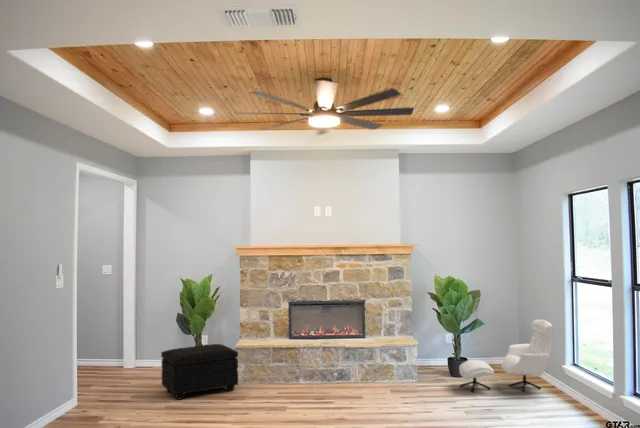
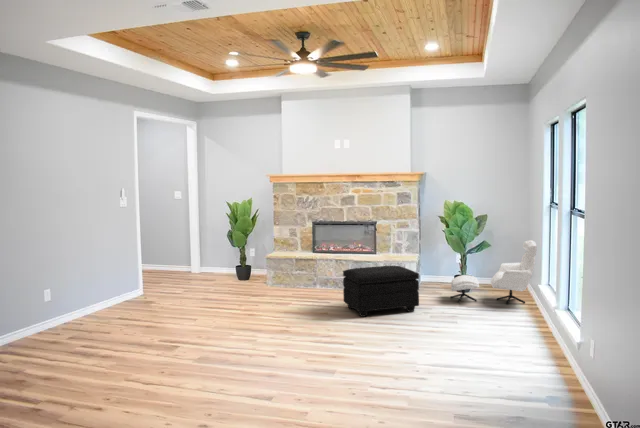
footstool: present [161,344,238,400] -> present [343,266,419,317]

